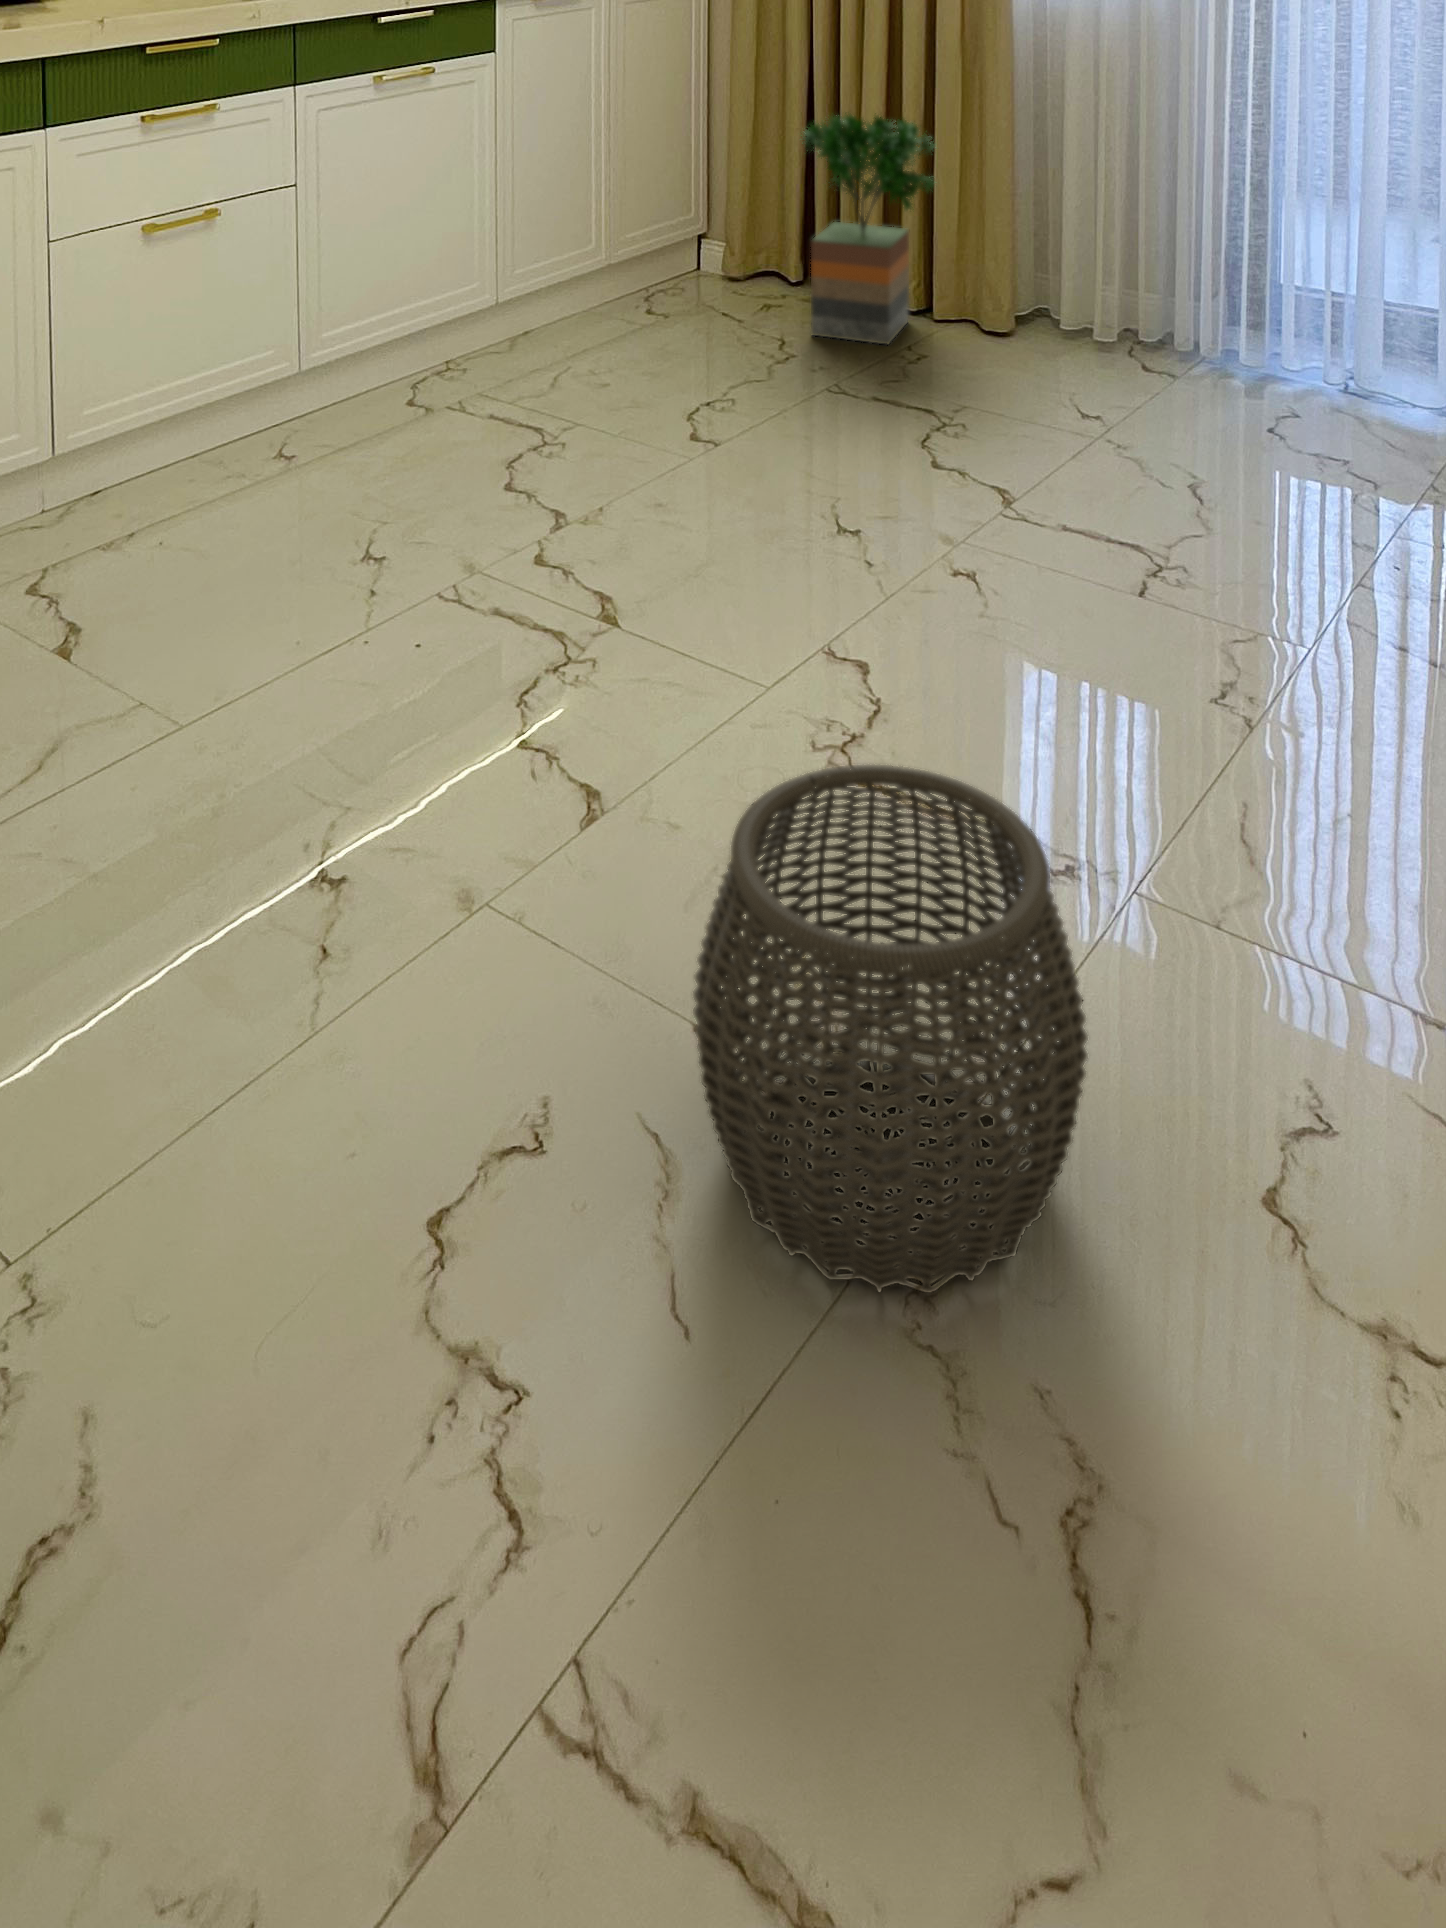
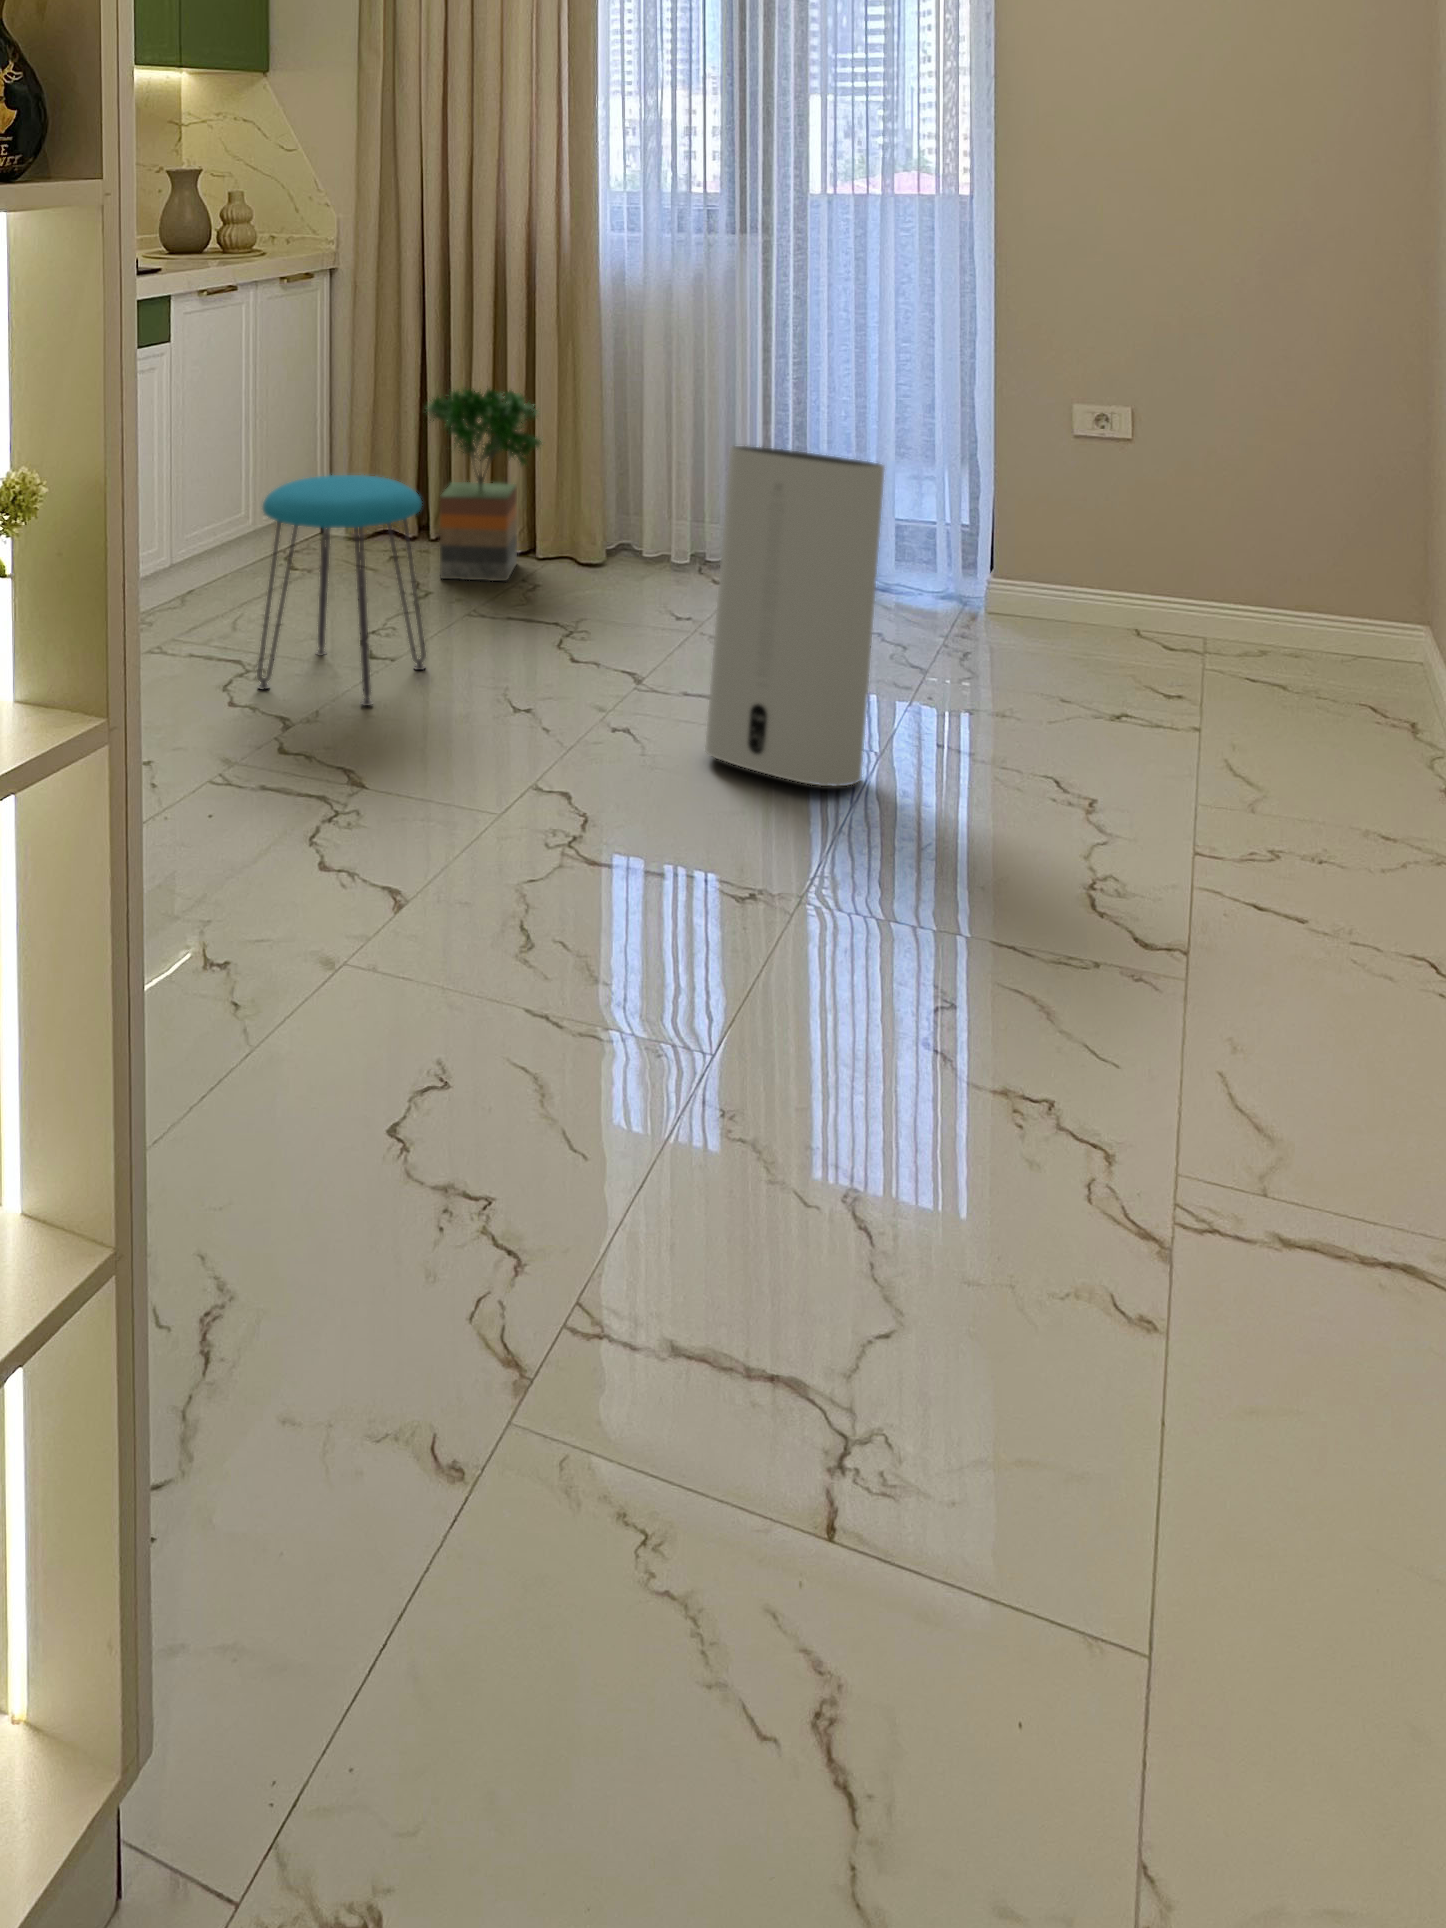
stool: none [543,218,752,503] -> present [257,475,426,706]
air purifier: none [1061,220,1317,696] -> present [705,446,885,786]
woven basket: present [693,764,1088,1293] -> none [553,801,816,1116]

